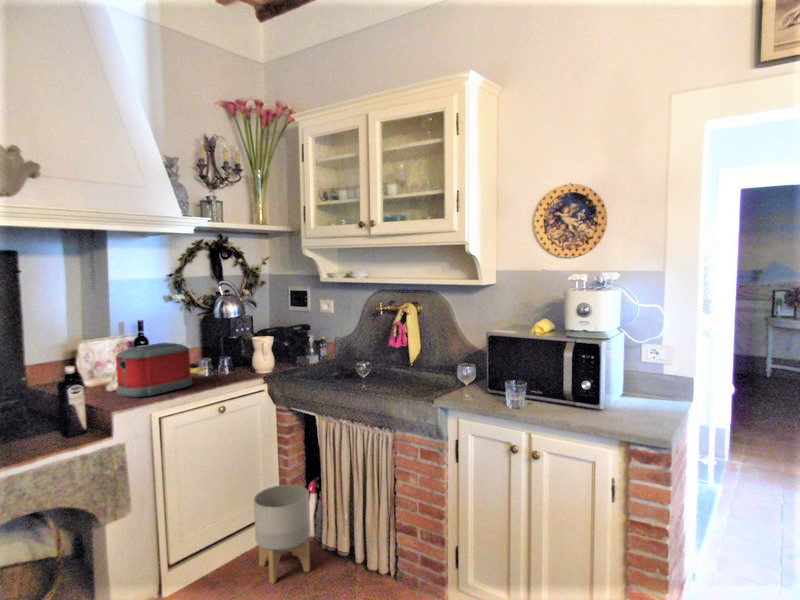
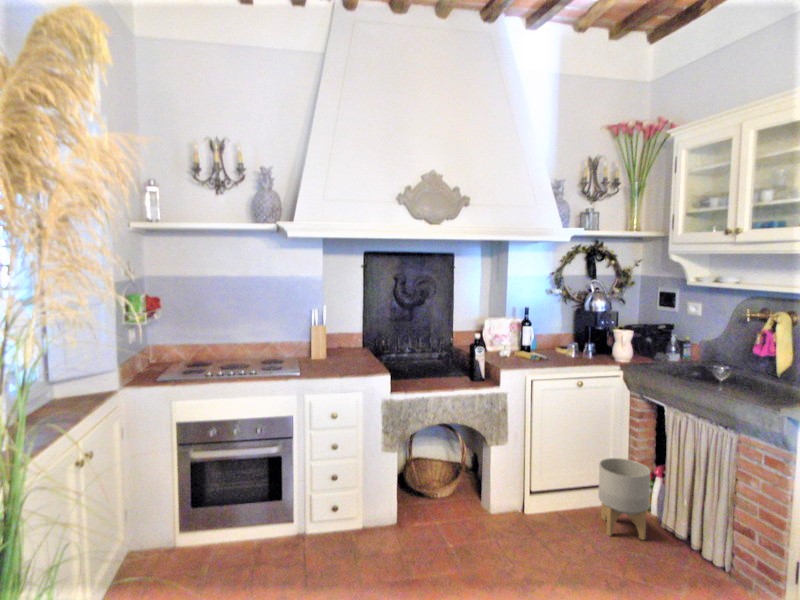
toaster: present [116,343,192,397] -> none [506,326,559,363]

